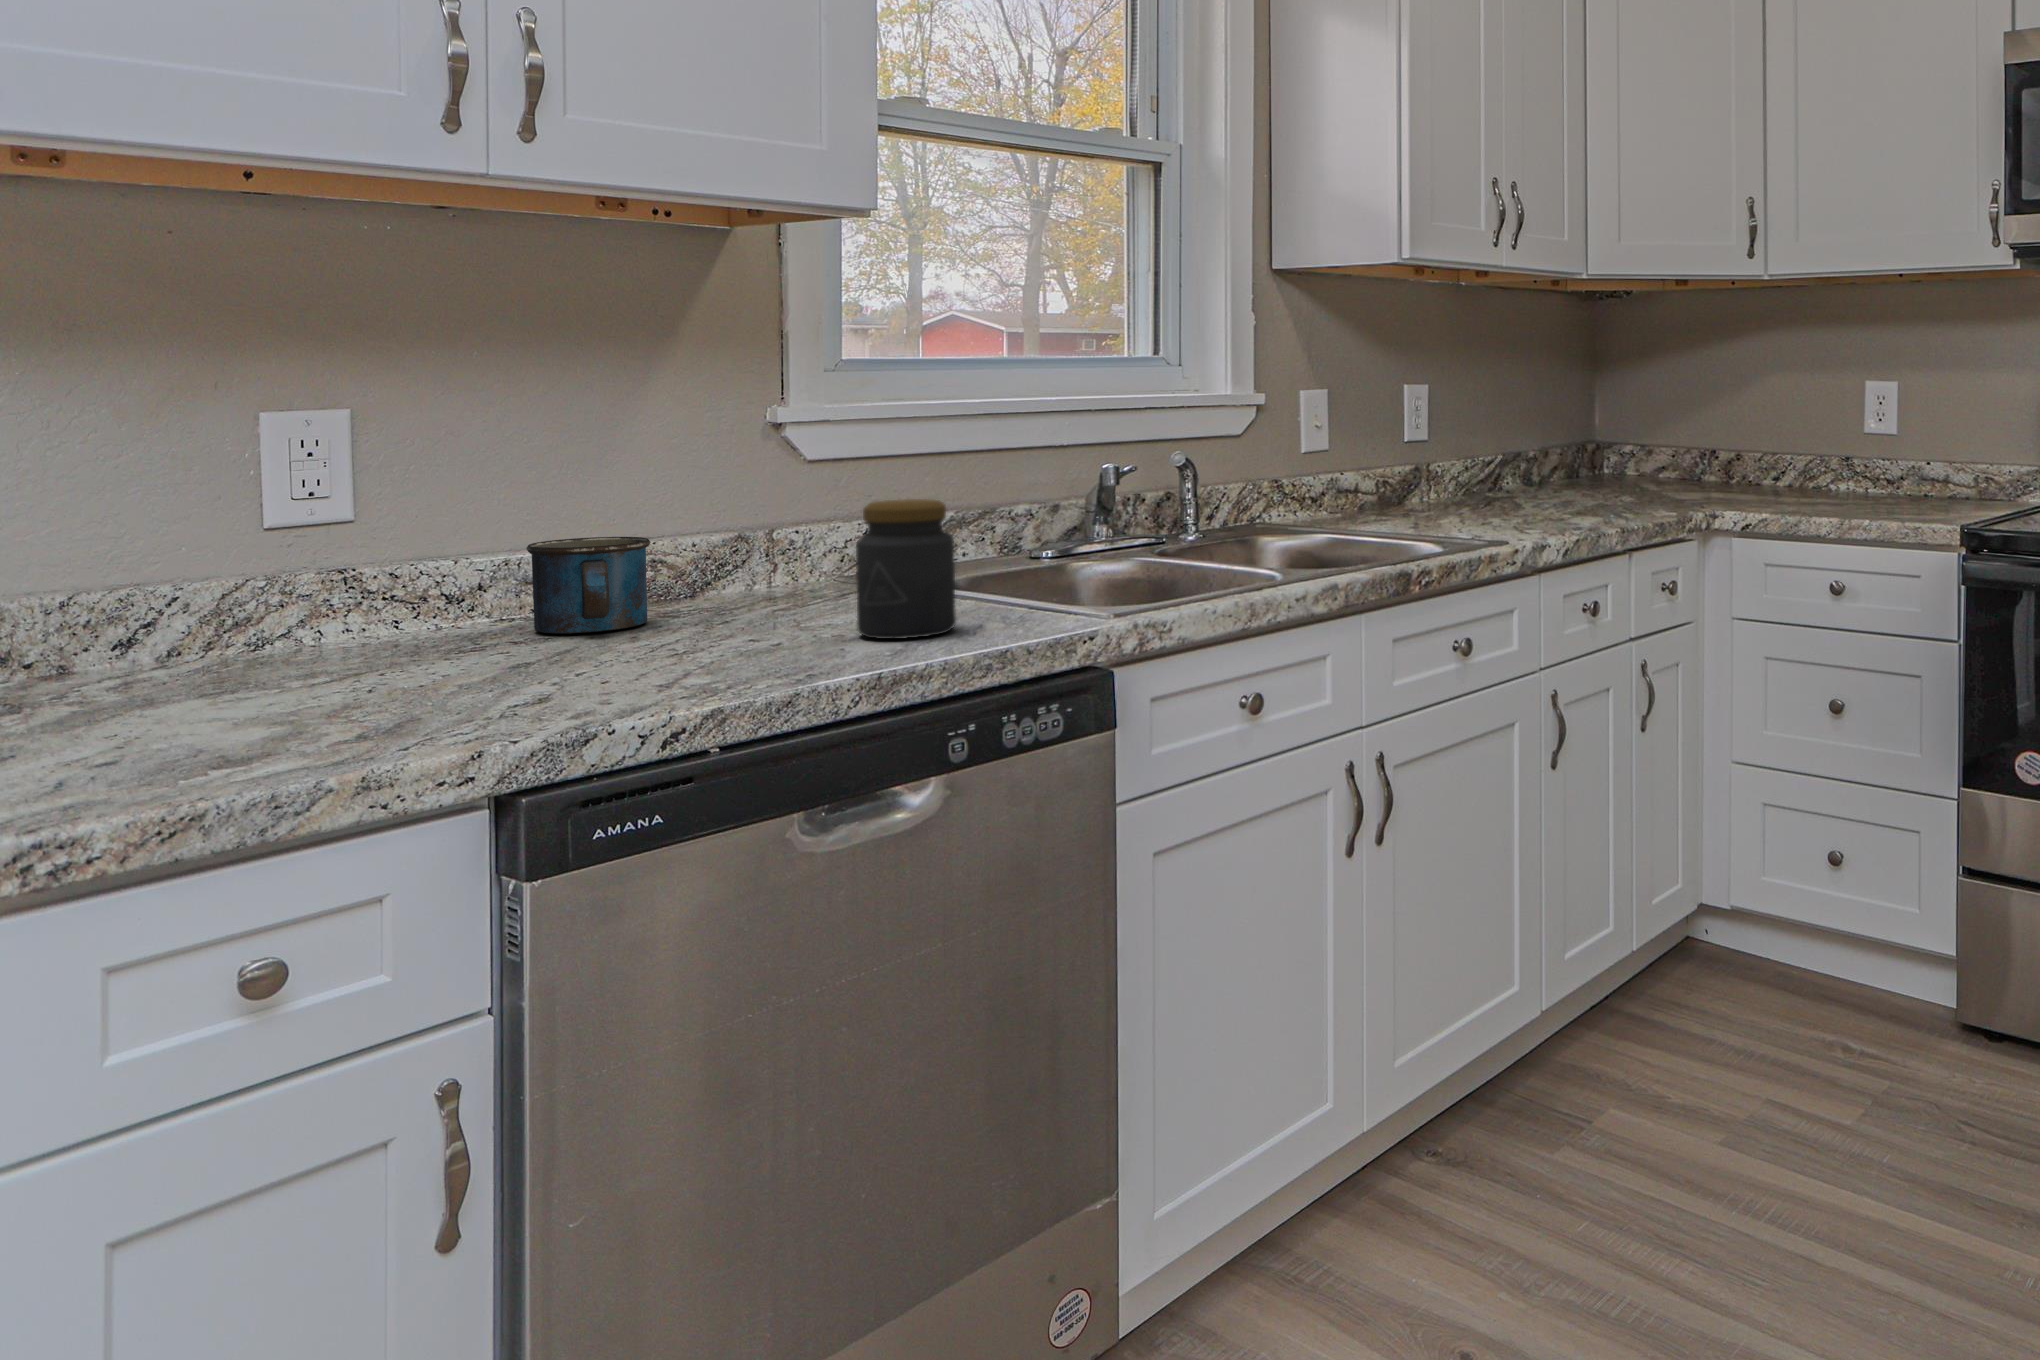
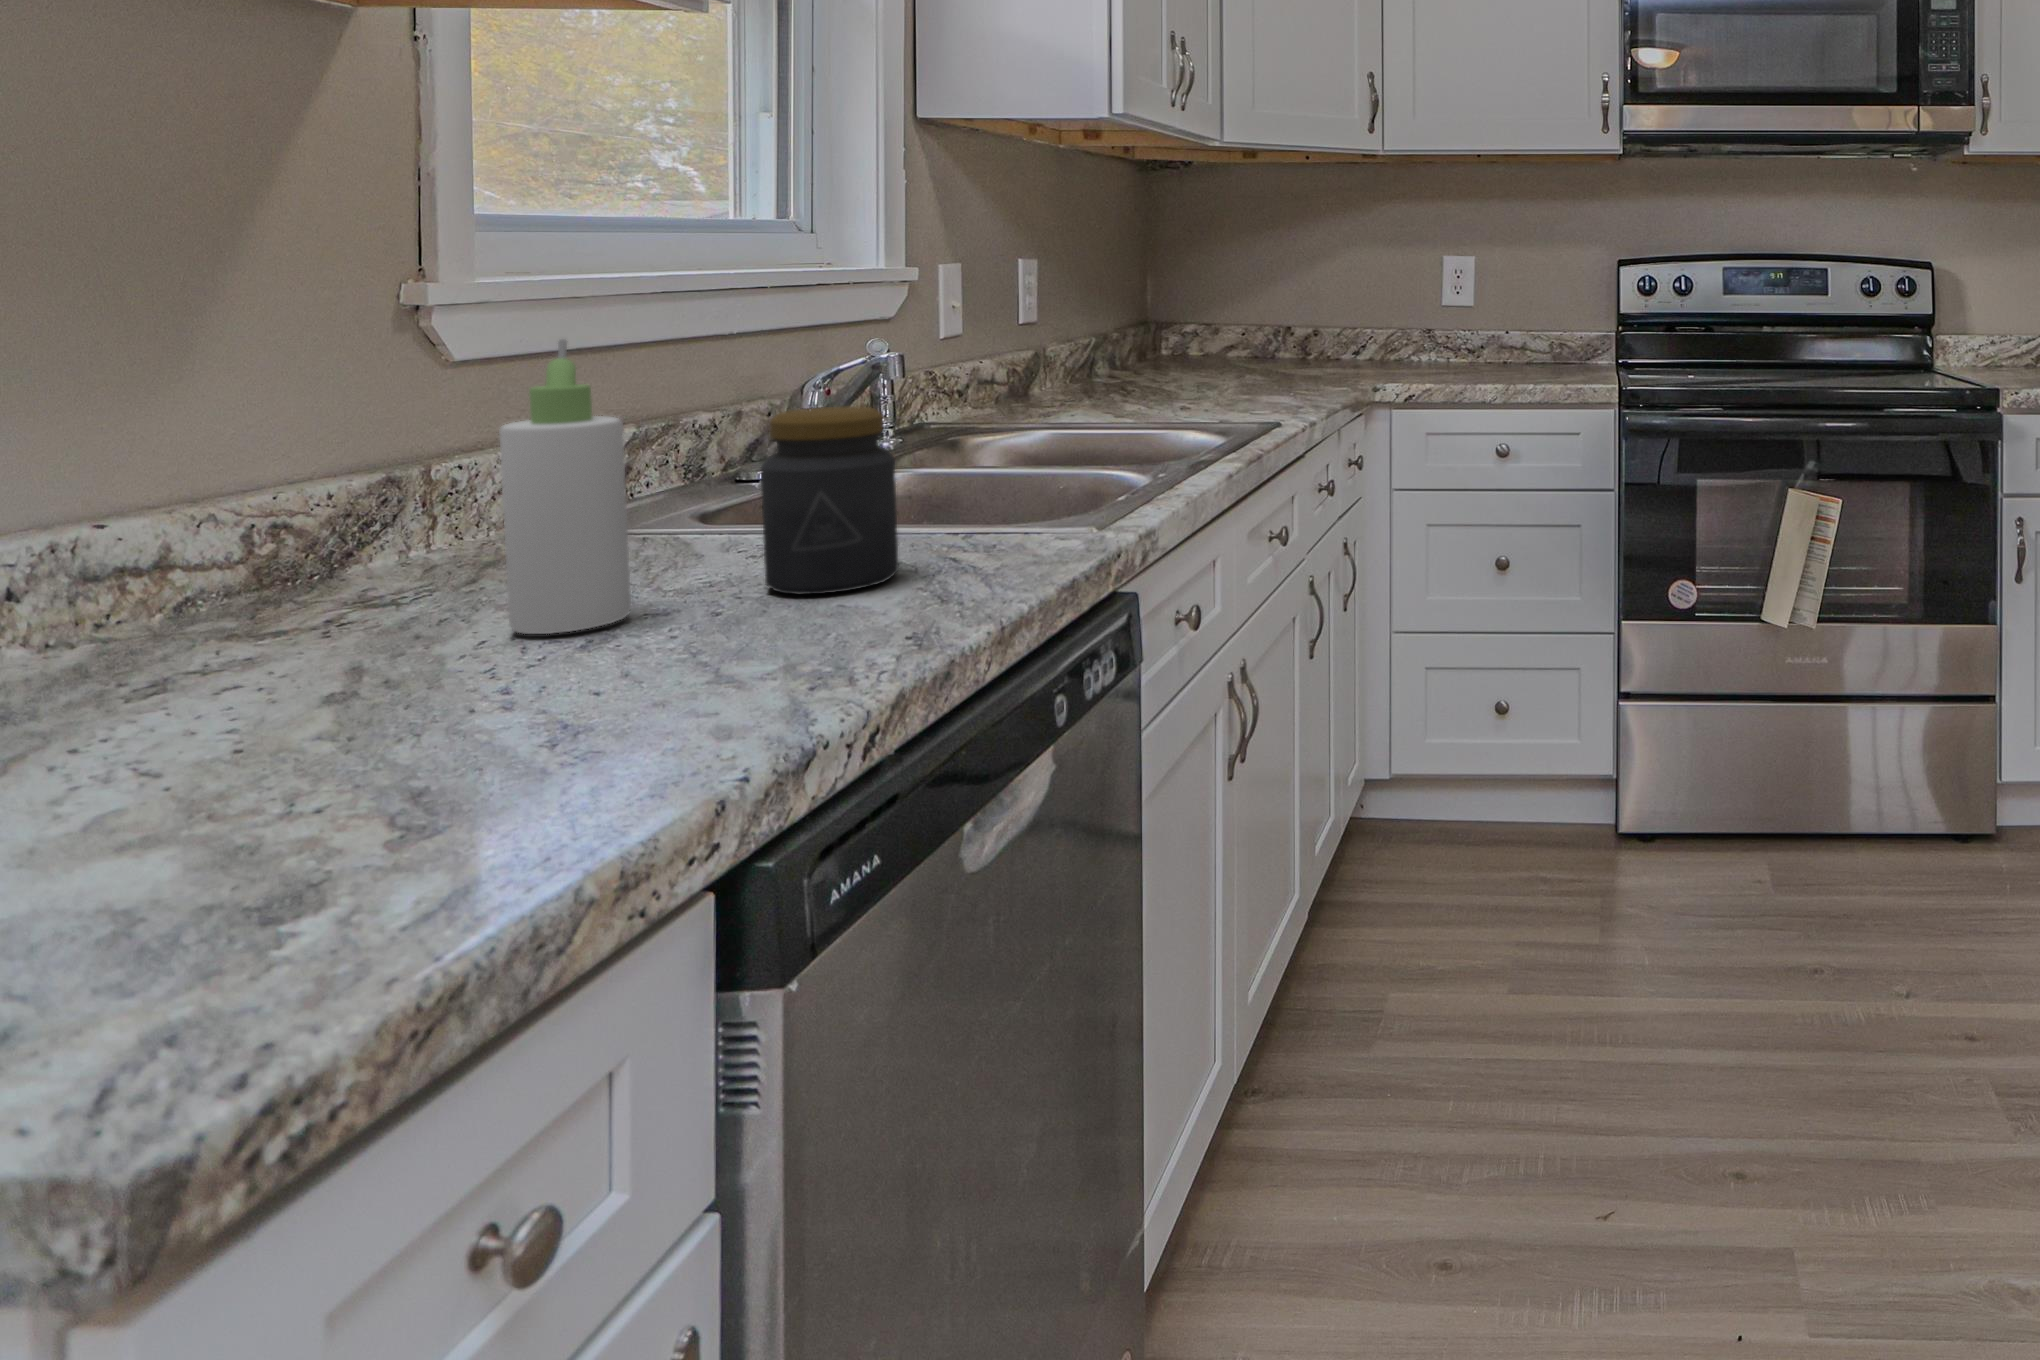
bottle: none [684,442,766,644] -> present [499,339,631,634]
mug: present [526,537,651,634] -> none [115,491,344,655]

